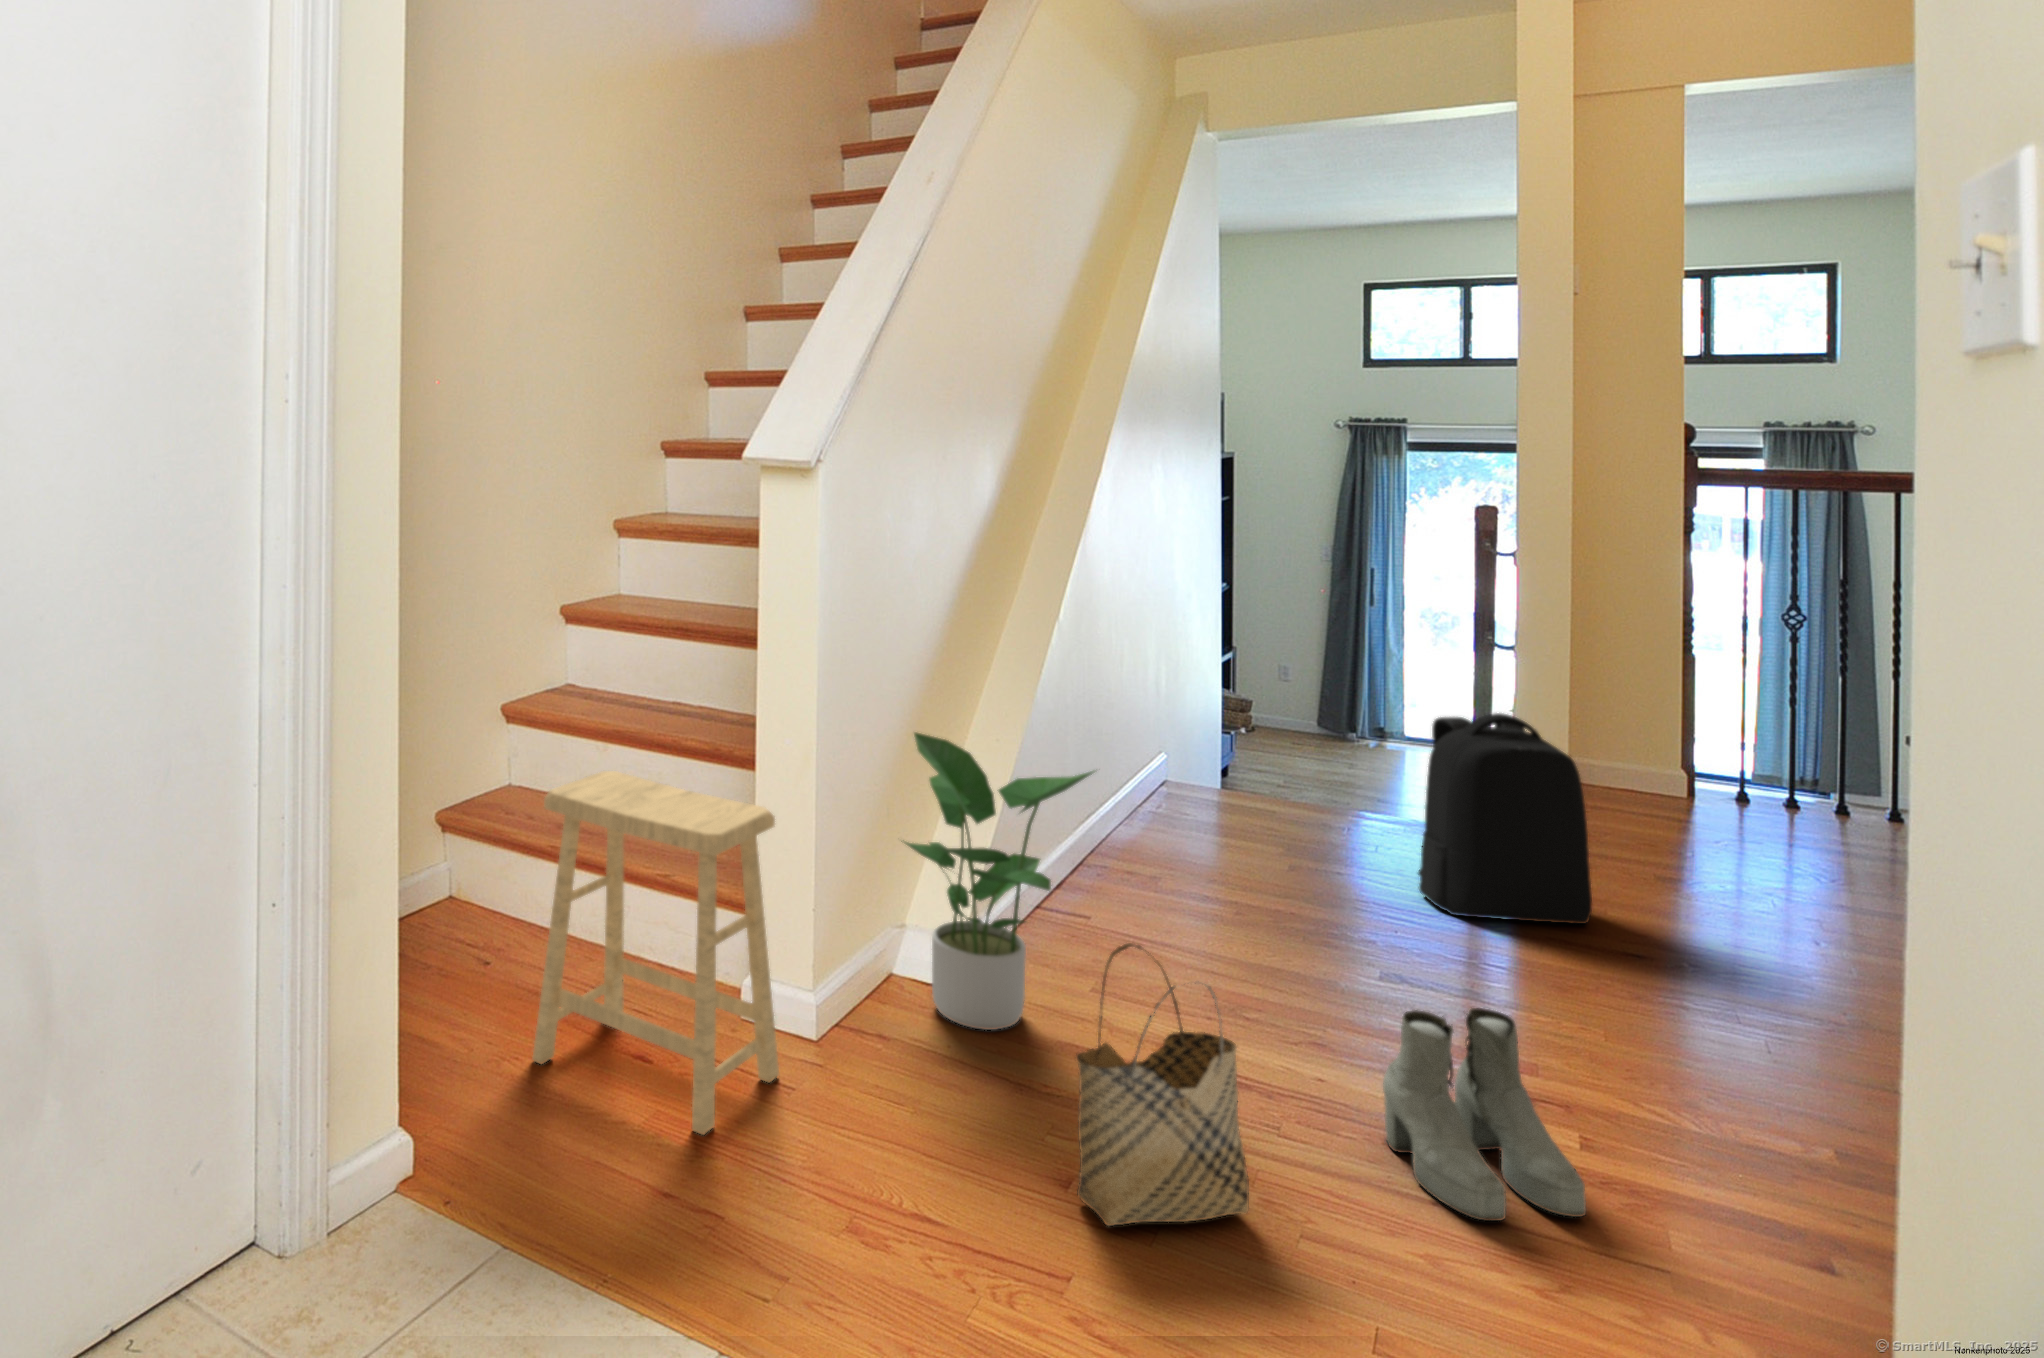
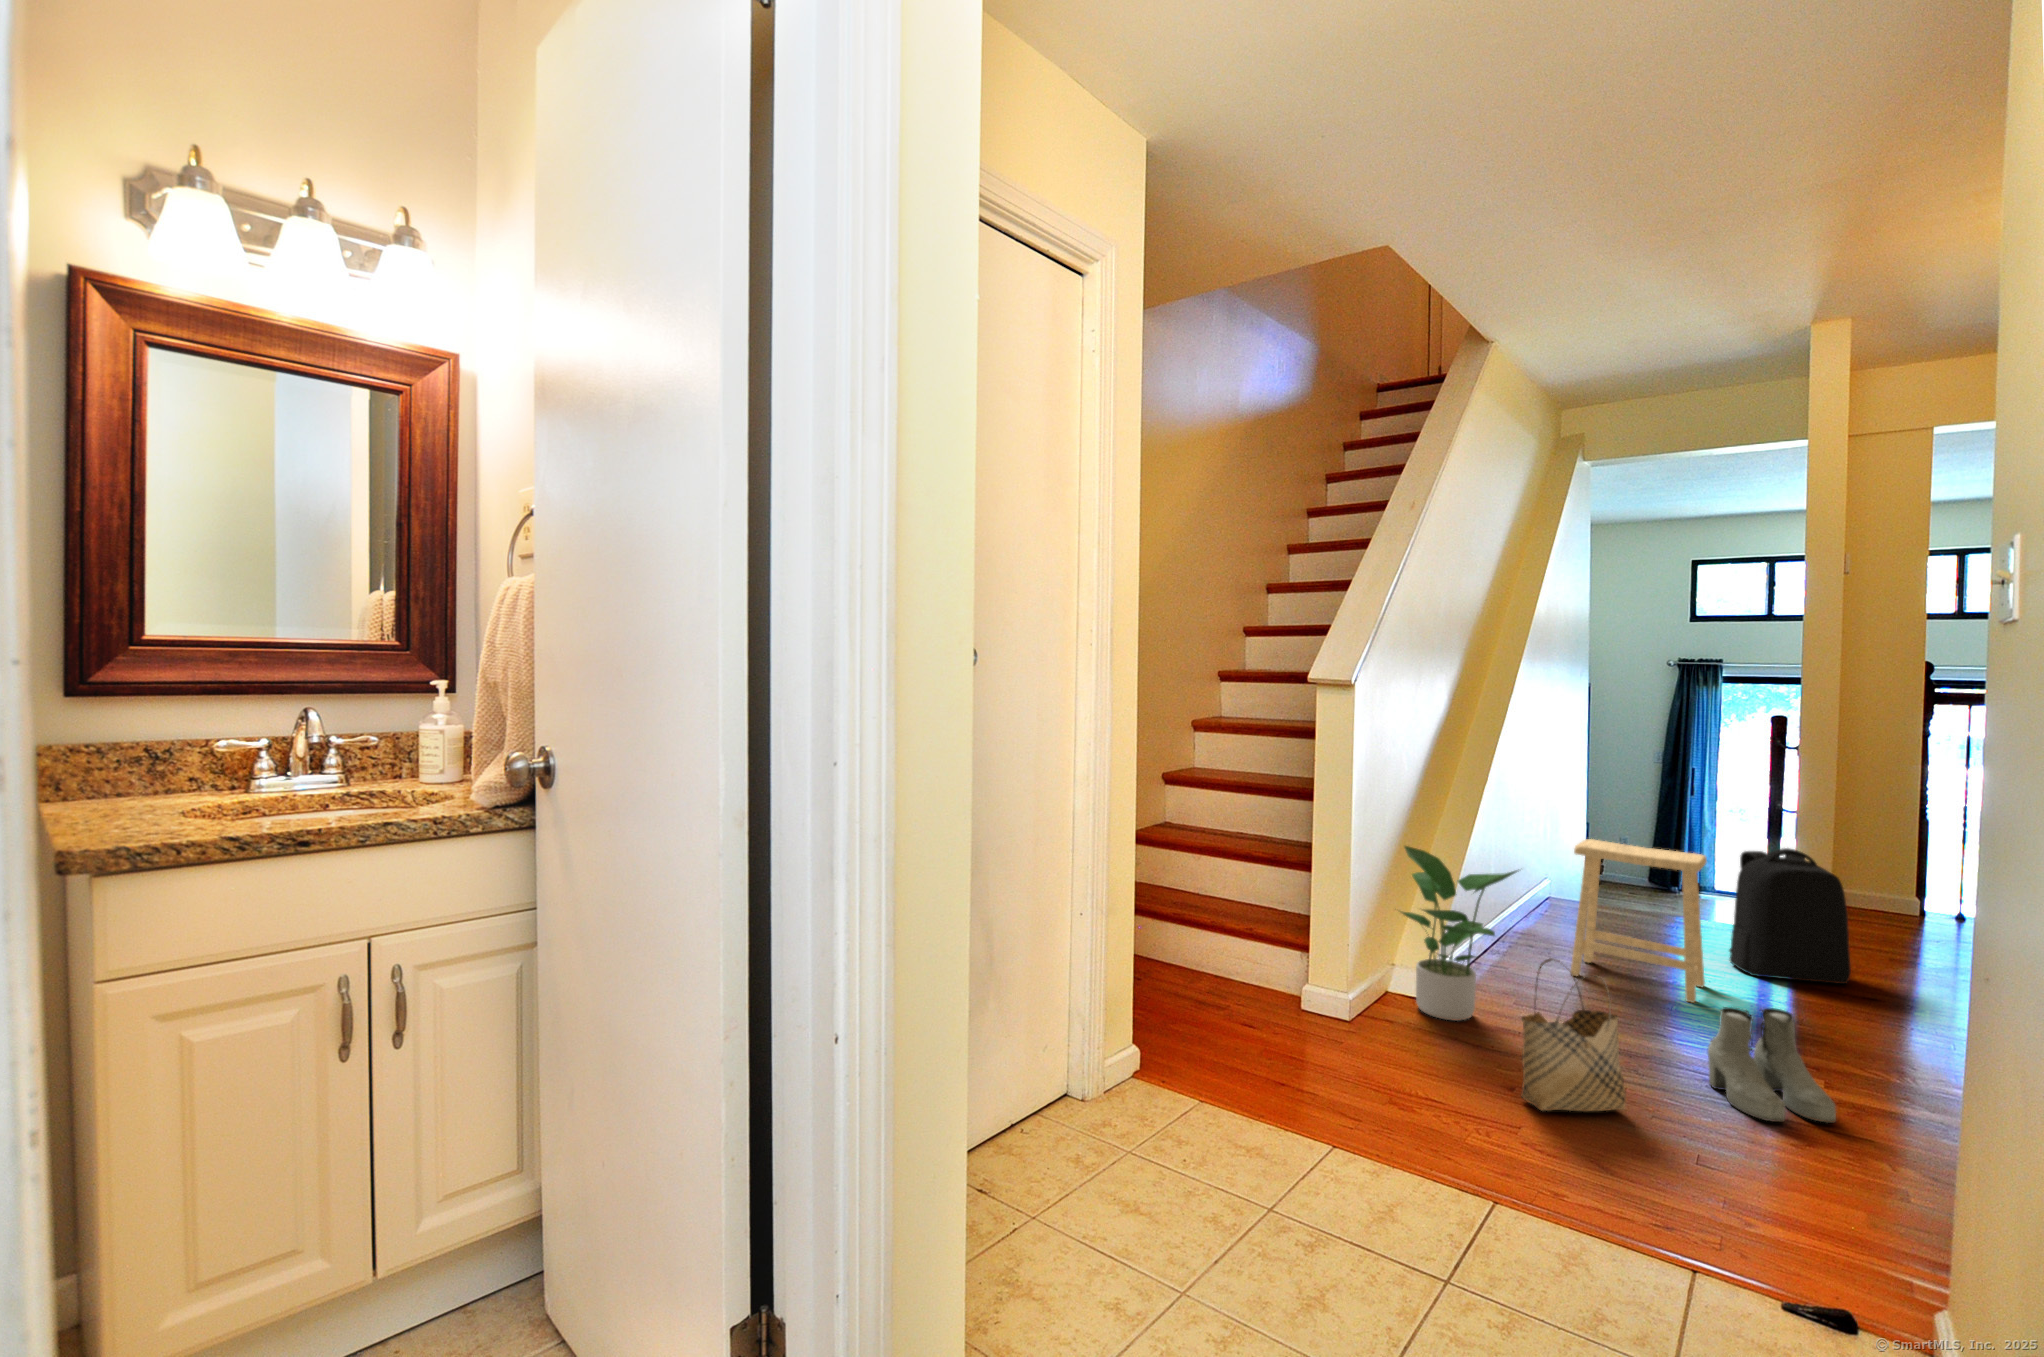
footstool: present [533,771,779,1135] -> present [1571,839,1707,1003]

